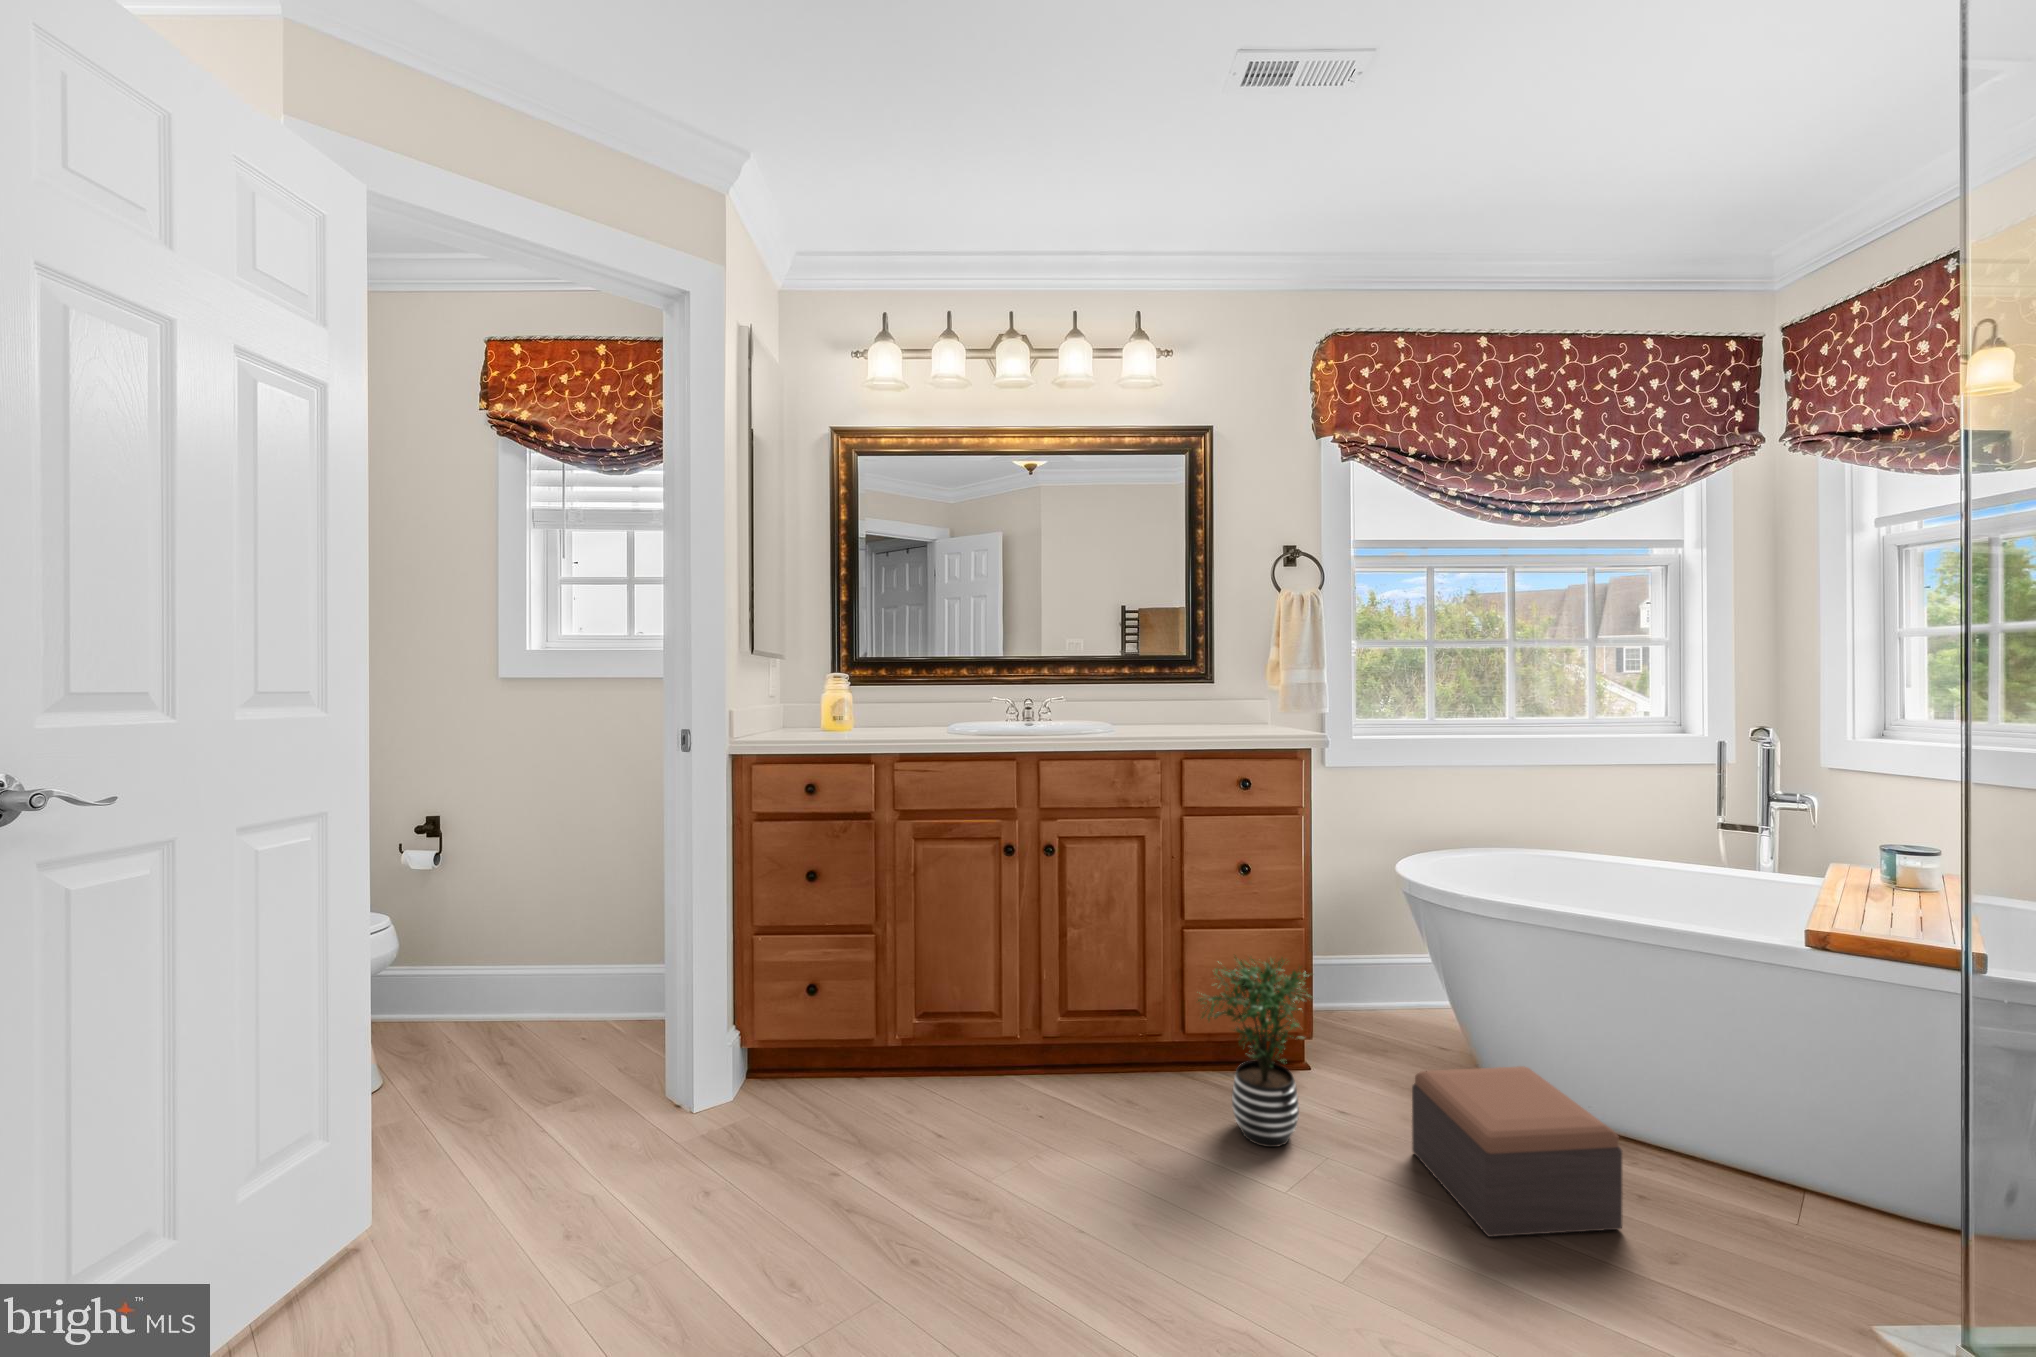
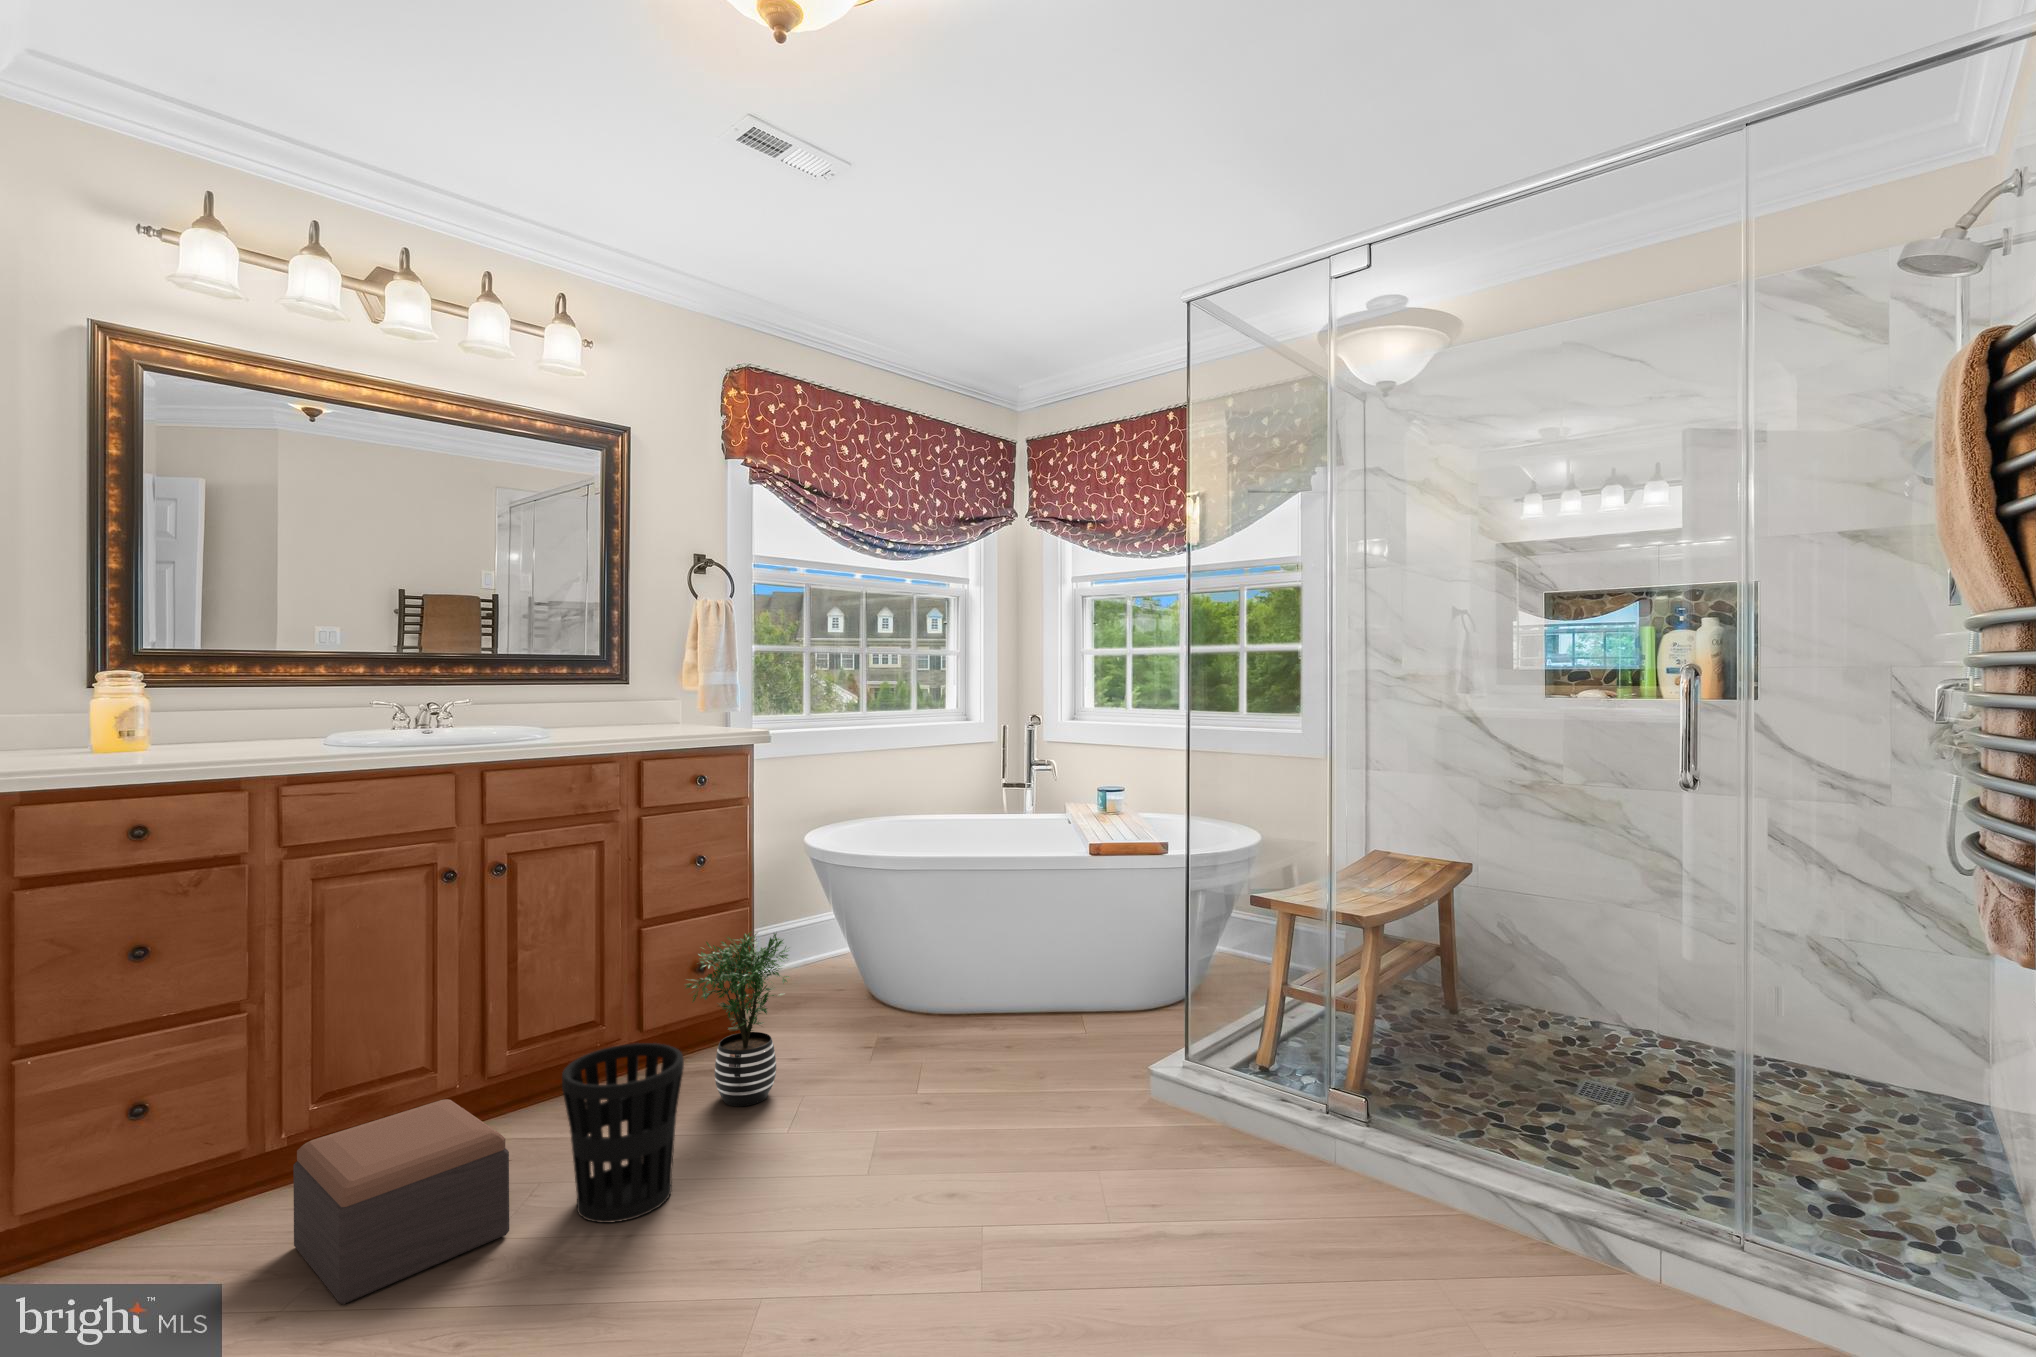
wastebasket: none [1035,1047,1148,1236] -> present [562,1043,684,1223]
footstool: present [1412,1066,1622,1237] -> present [293,1099,509,1304]

